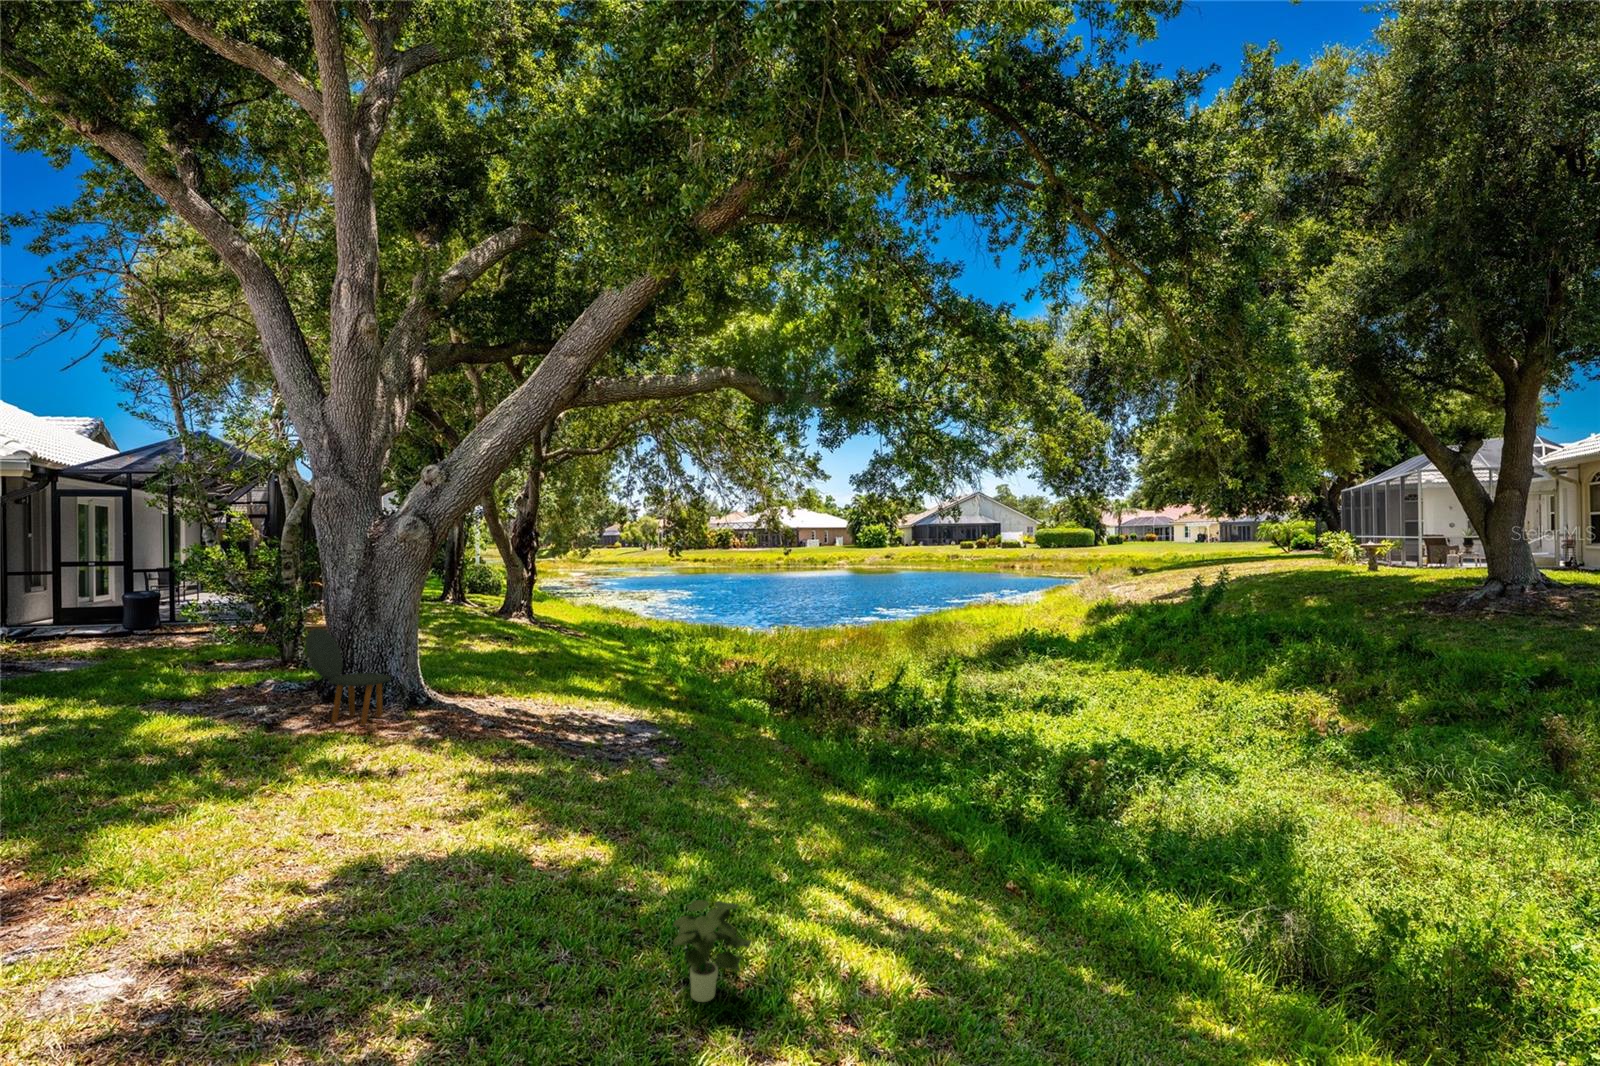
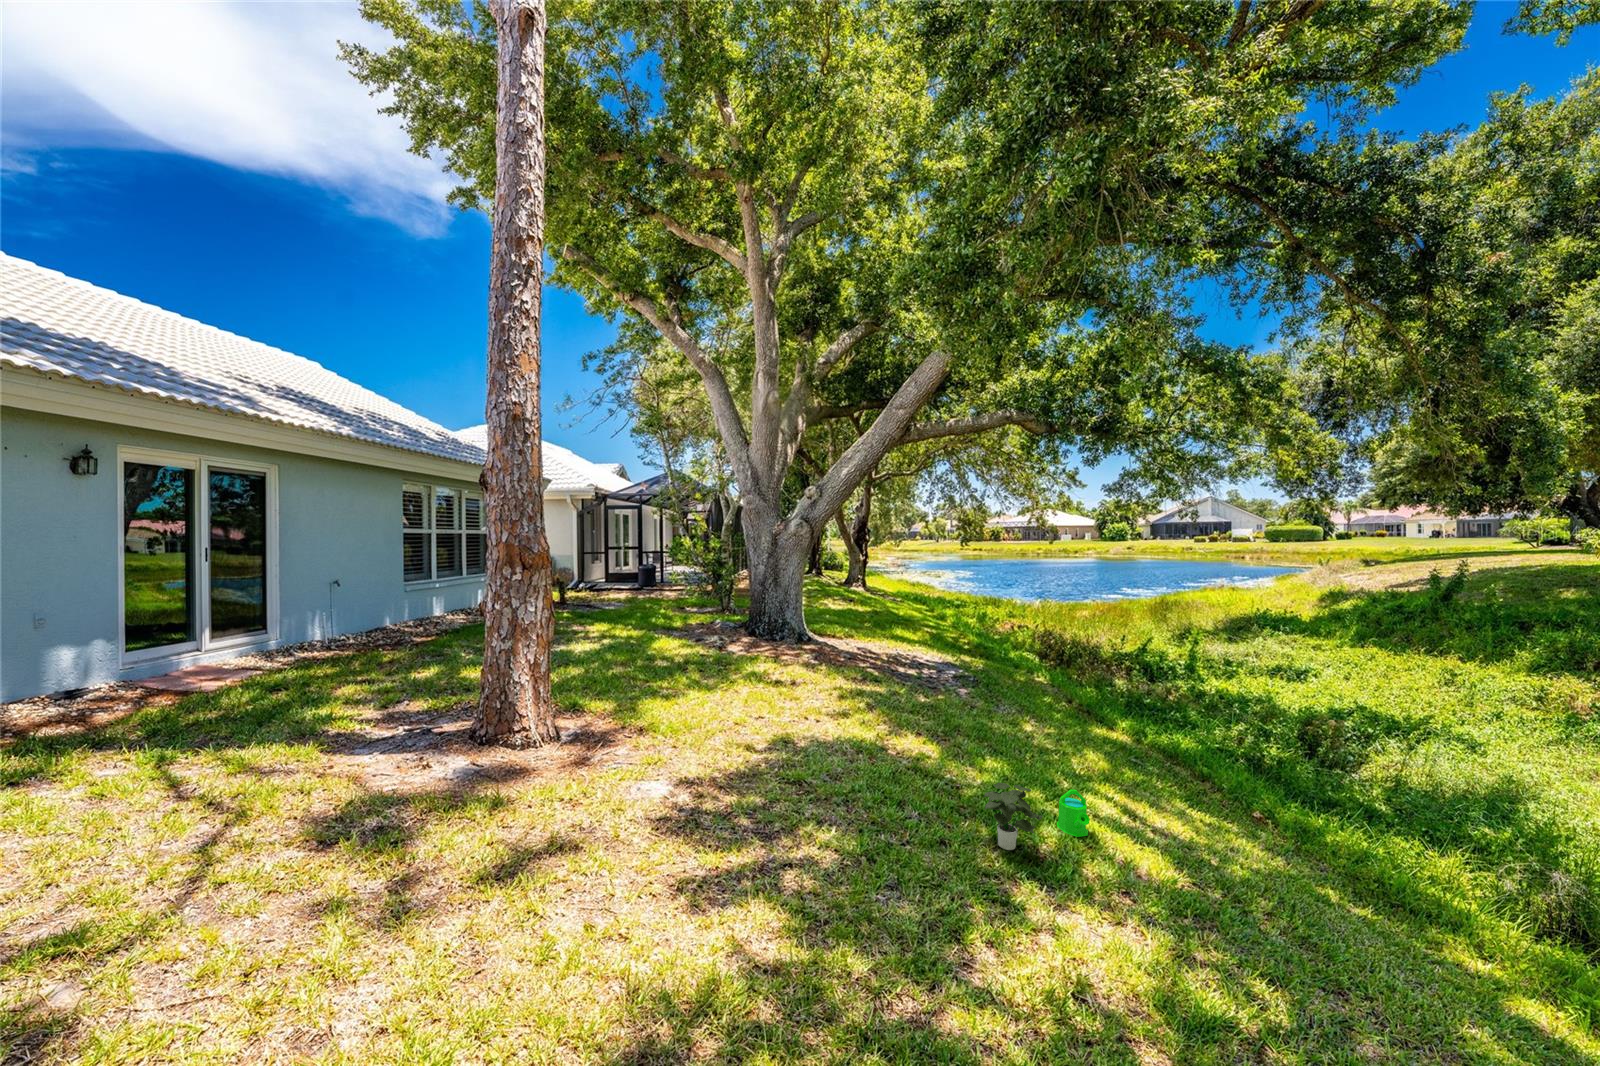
chair: present [306,629,391,726] -> none [739,590,785,652]
watering can: none [770,888,813,954] -> present [1057,789,1090,837]

